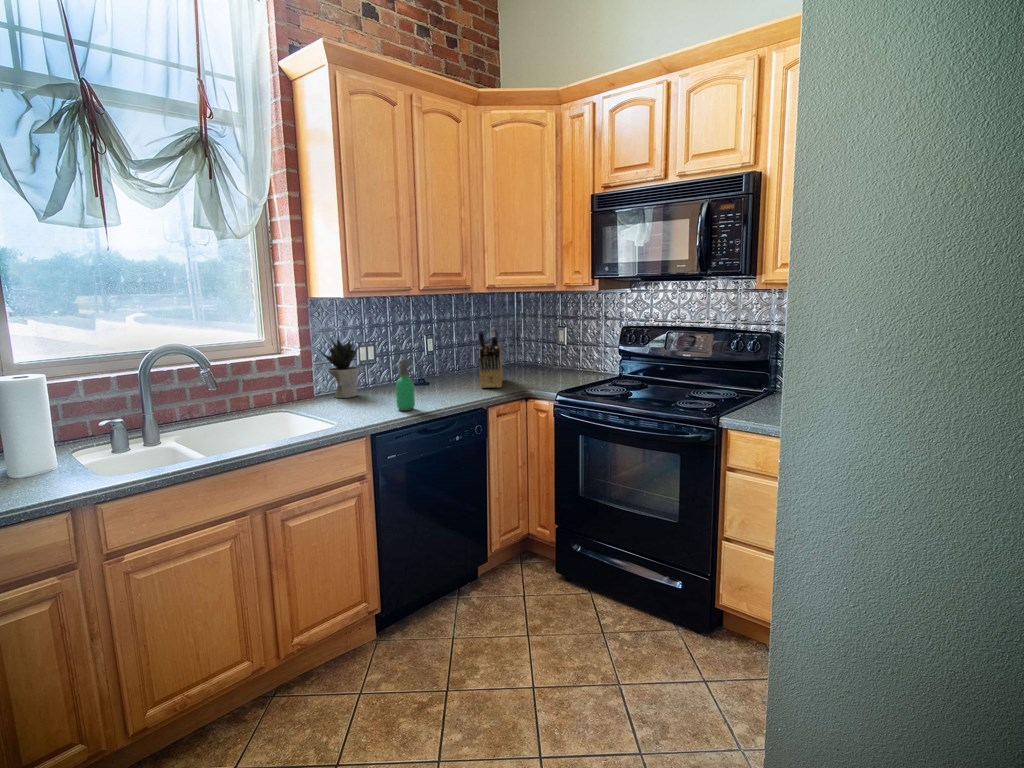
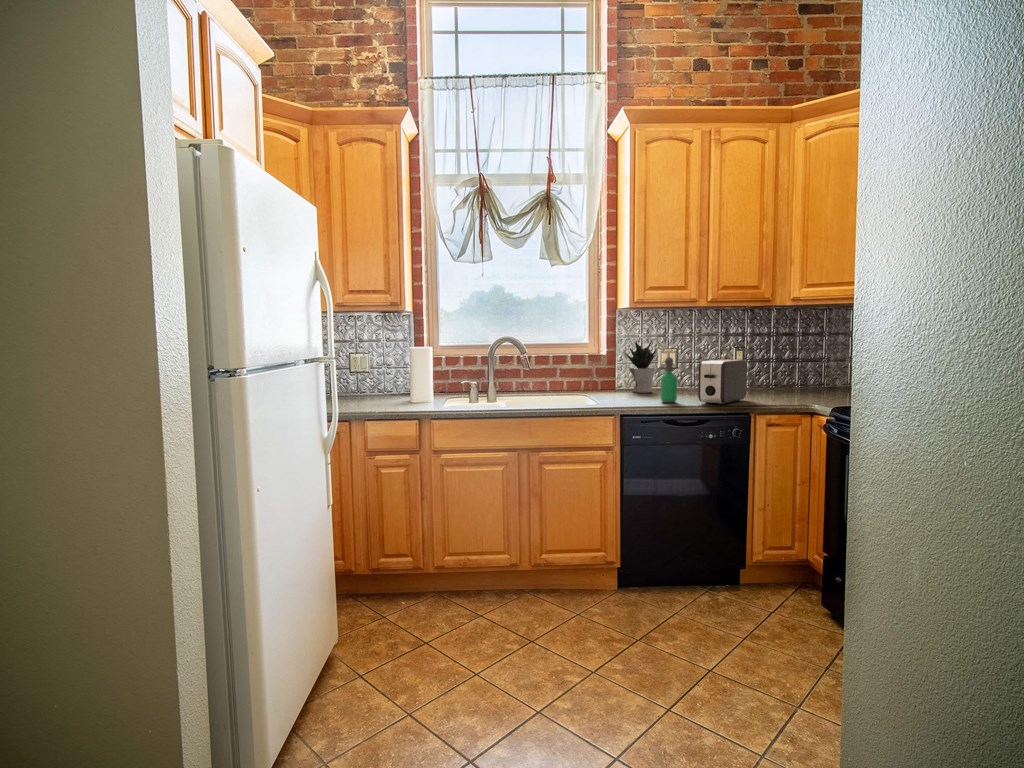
knife block: present [478,328,503,388] -> none [760,337,808,399]
toaster: none [438,354,469,406] -> present [698,360,747,405]

